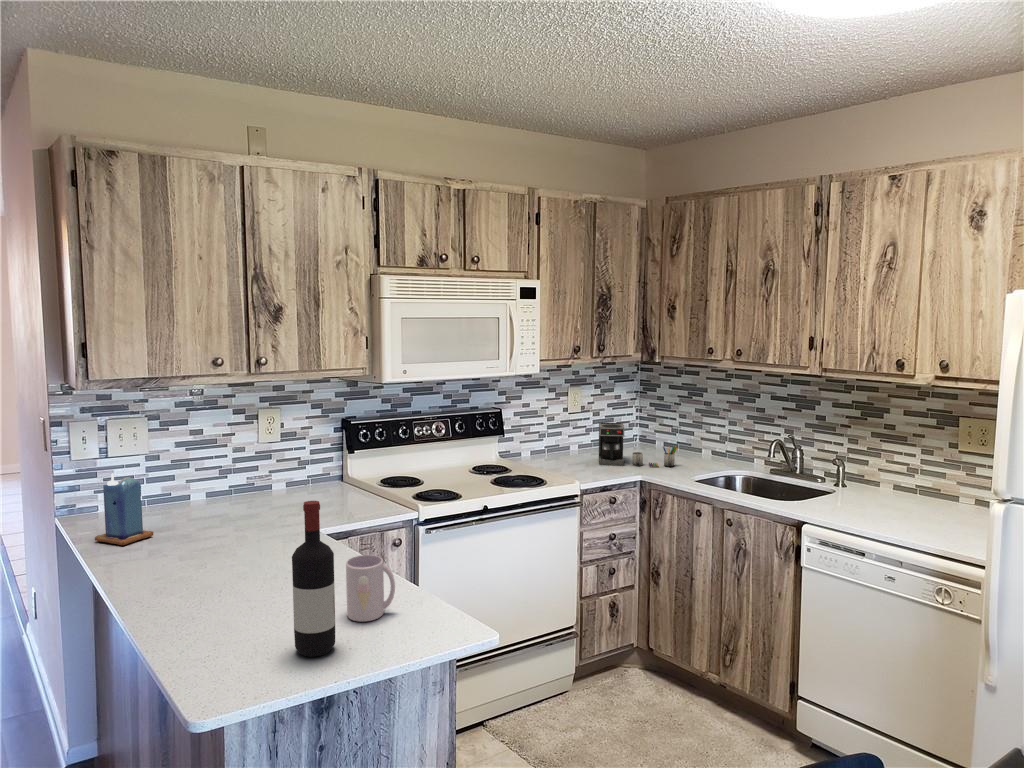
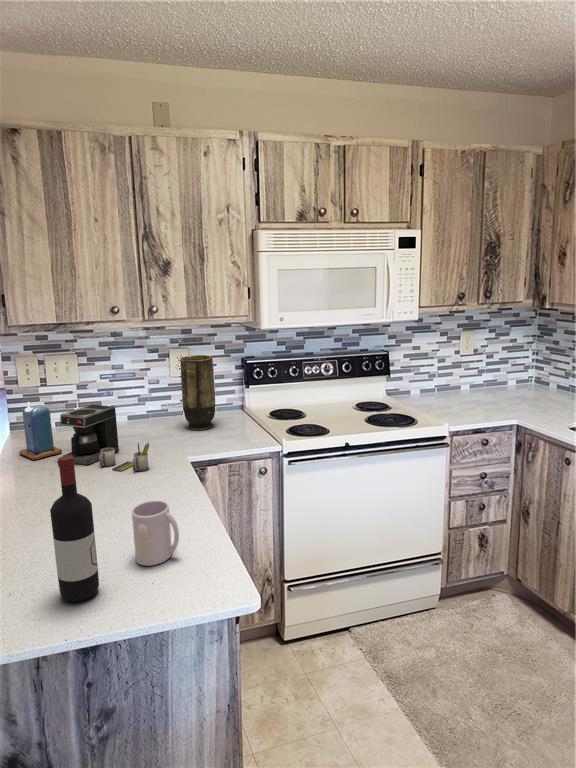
vase: none [285,415,326,503] -> present [180,355,215,430]
coffee maker: present [599,422,677,467] -> present [60,405,149,471]

